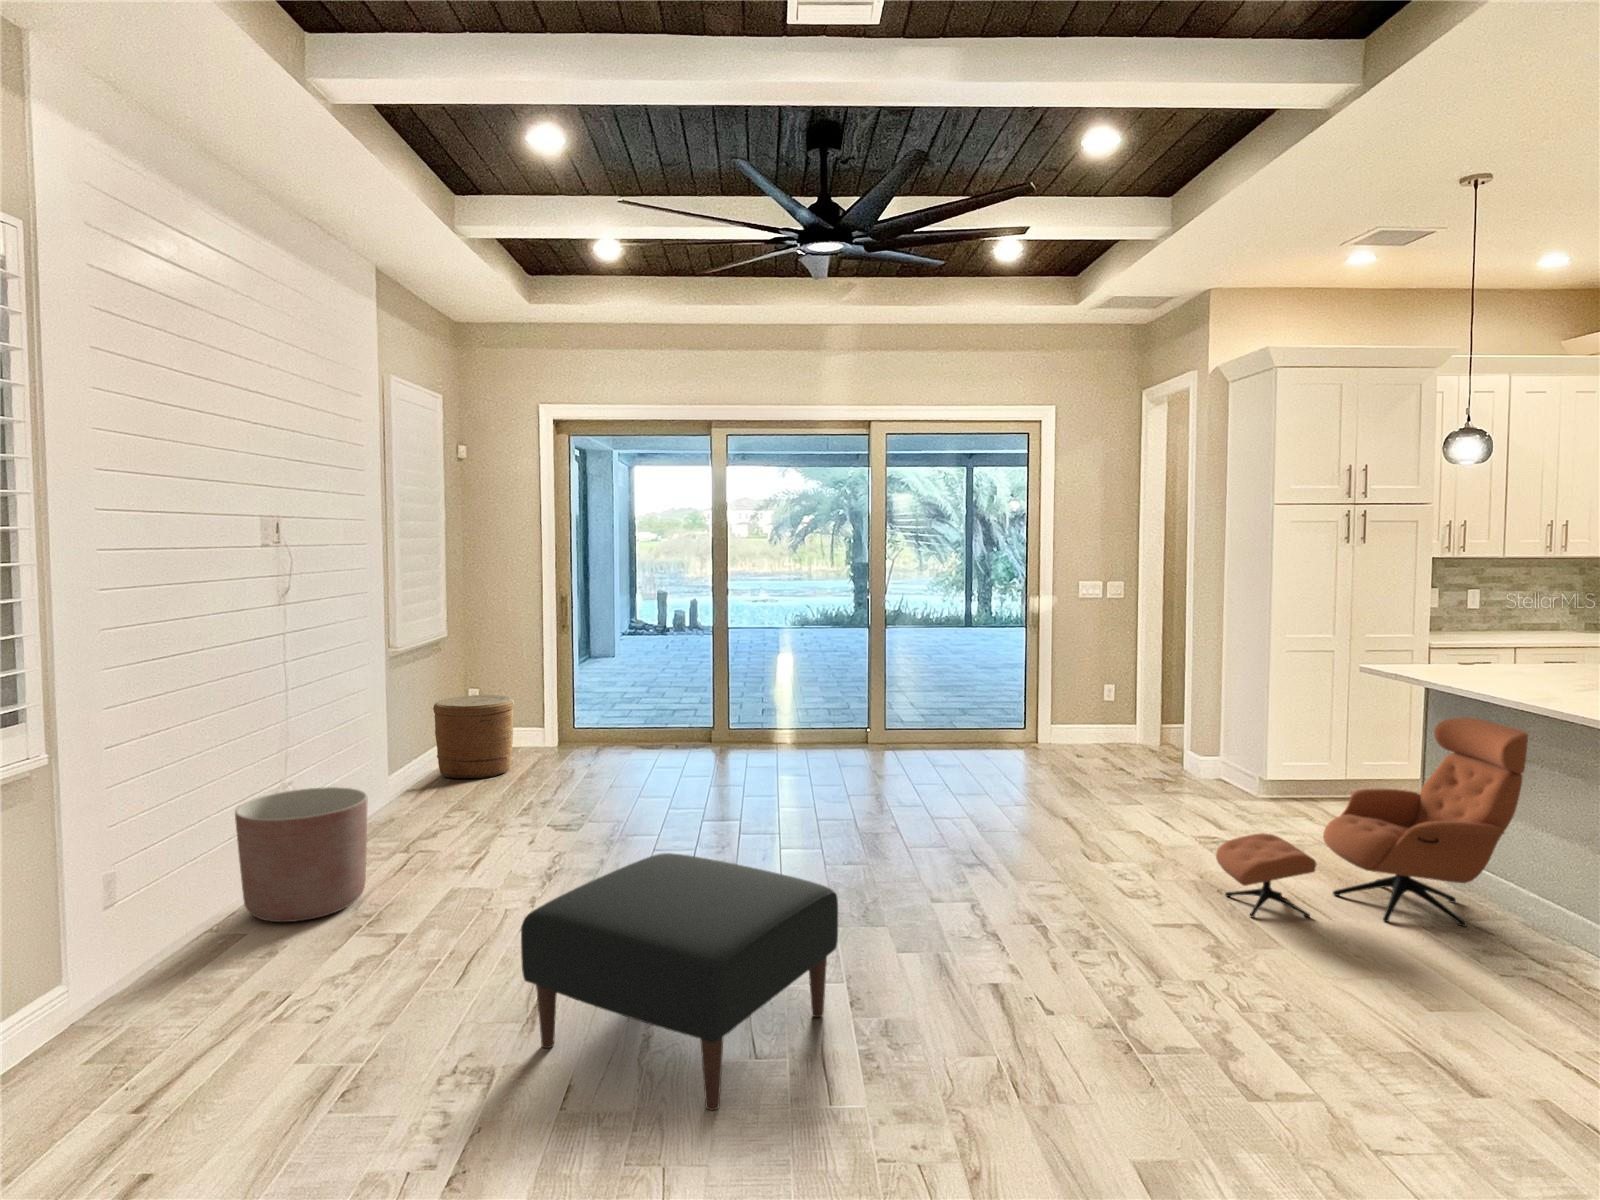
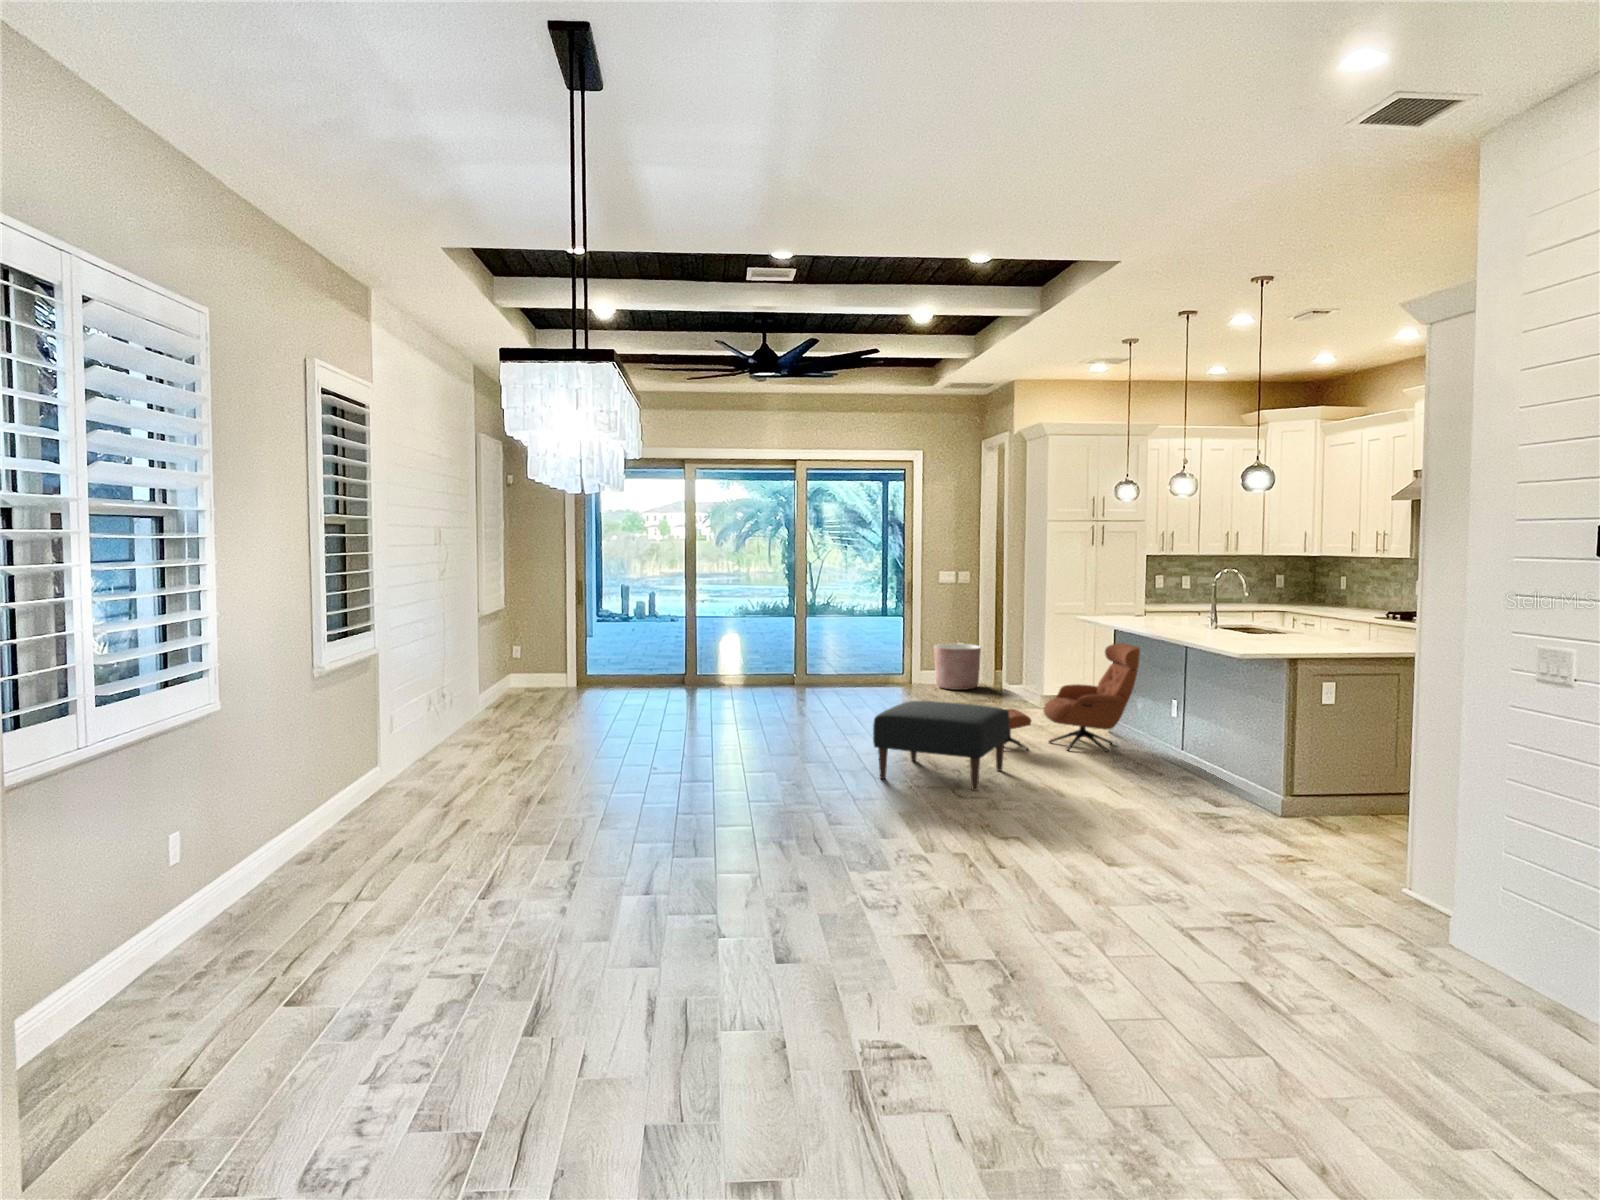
woven basket: present [433,695,514,778] -> none [498,648,552,703]
planter: present [235,787,368,922] -> present [934,644,981,690]
ottoman: present [521,853,838,1110] -> present [873,701,1009,791]

